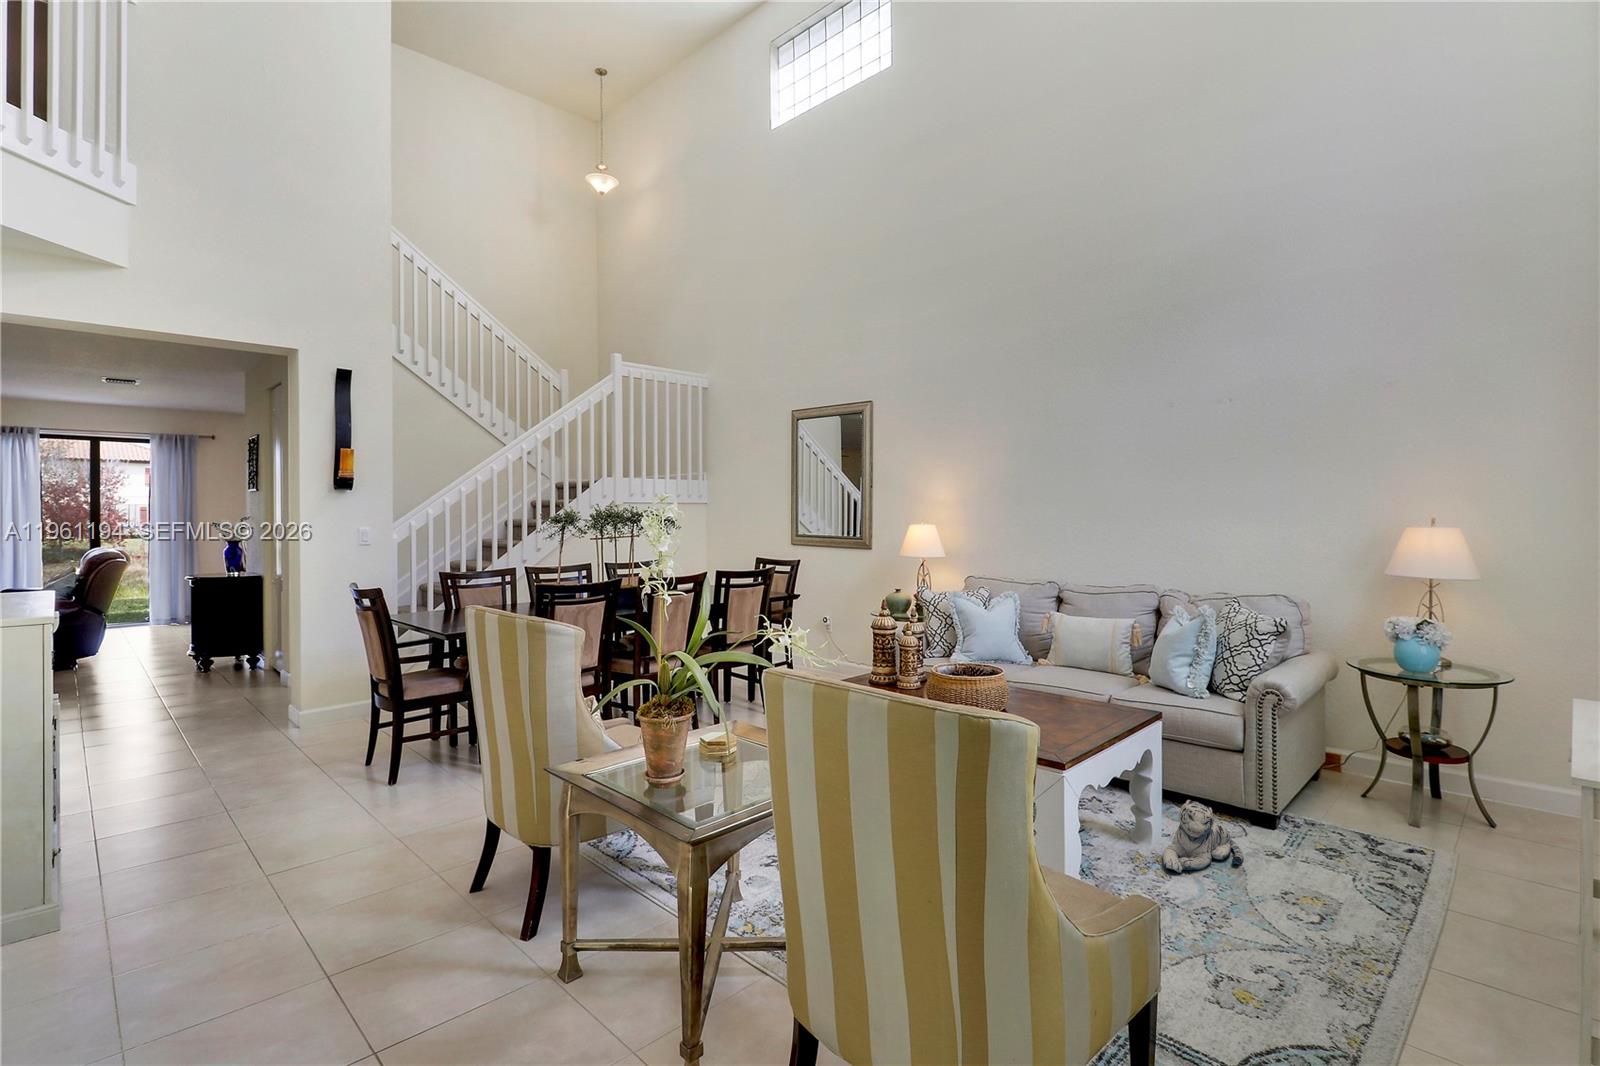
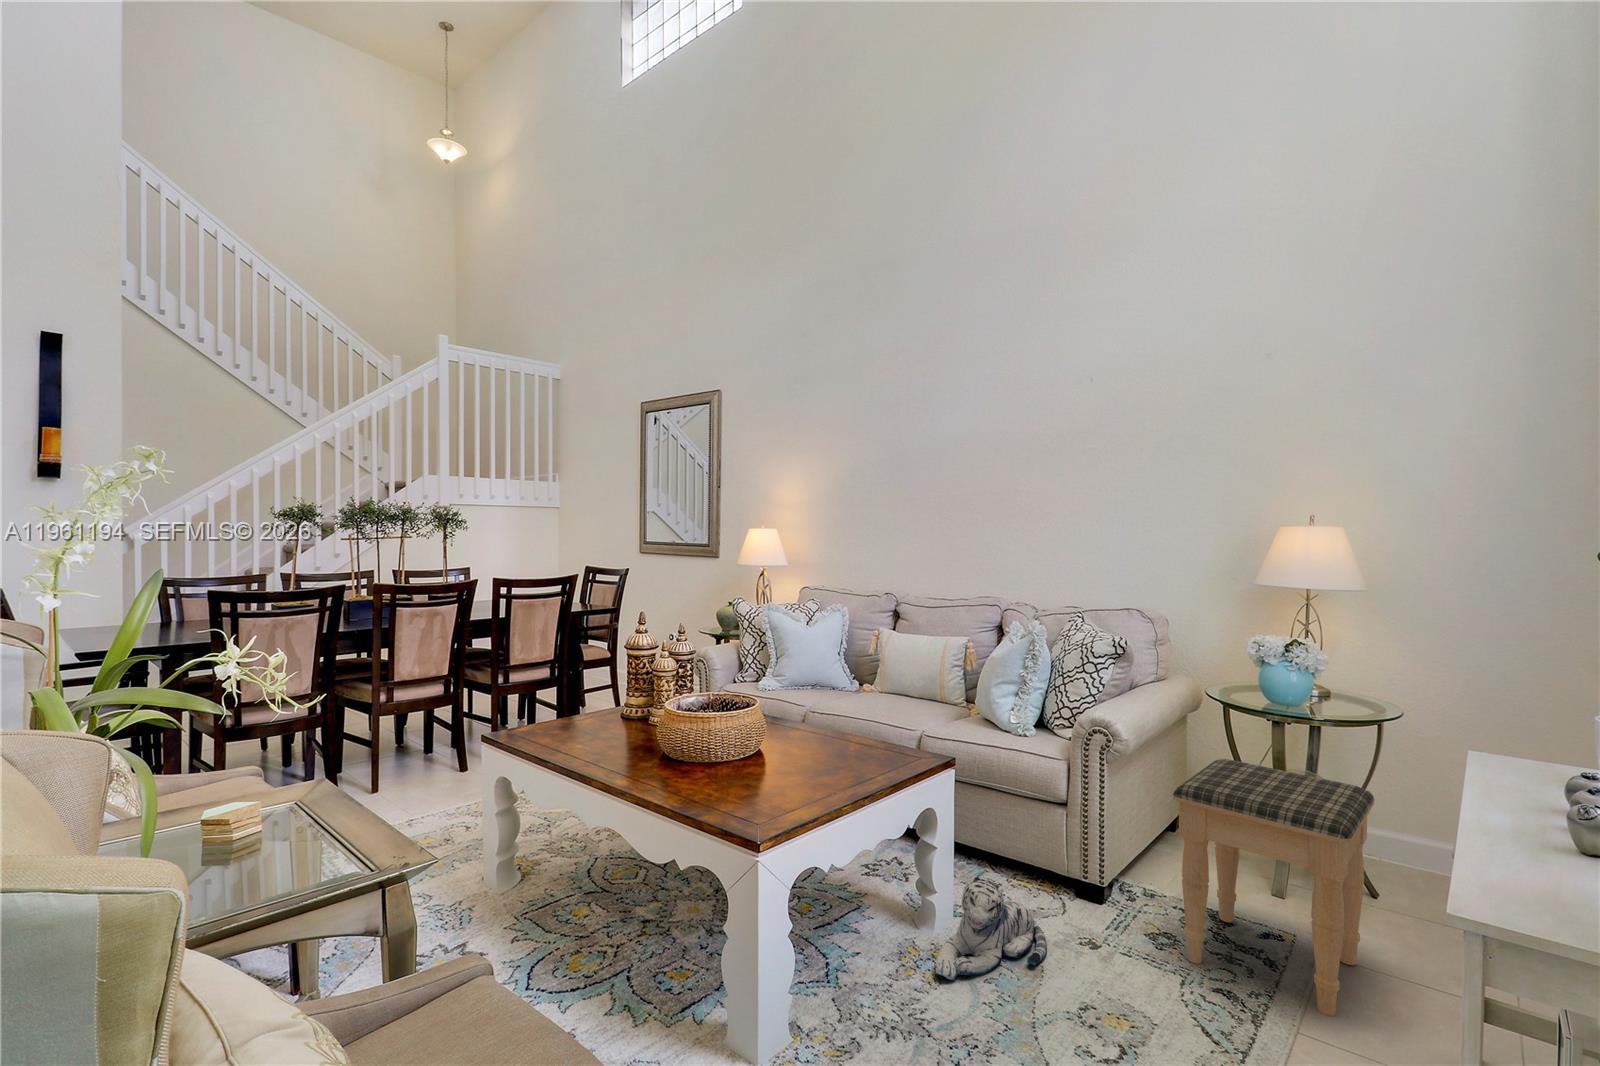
footstool: none [1344,715,1505,899] -> present [1173,759,1374,1016]

